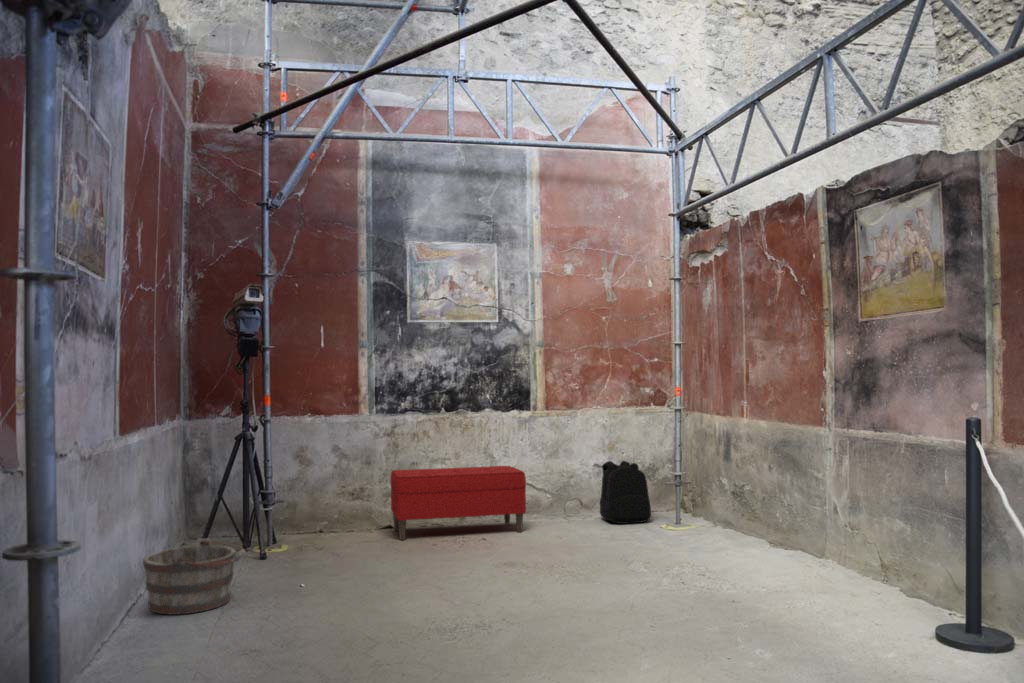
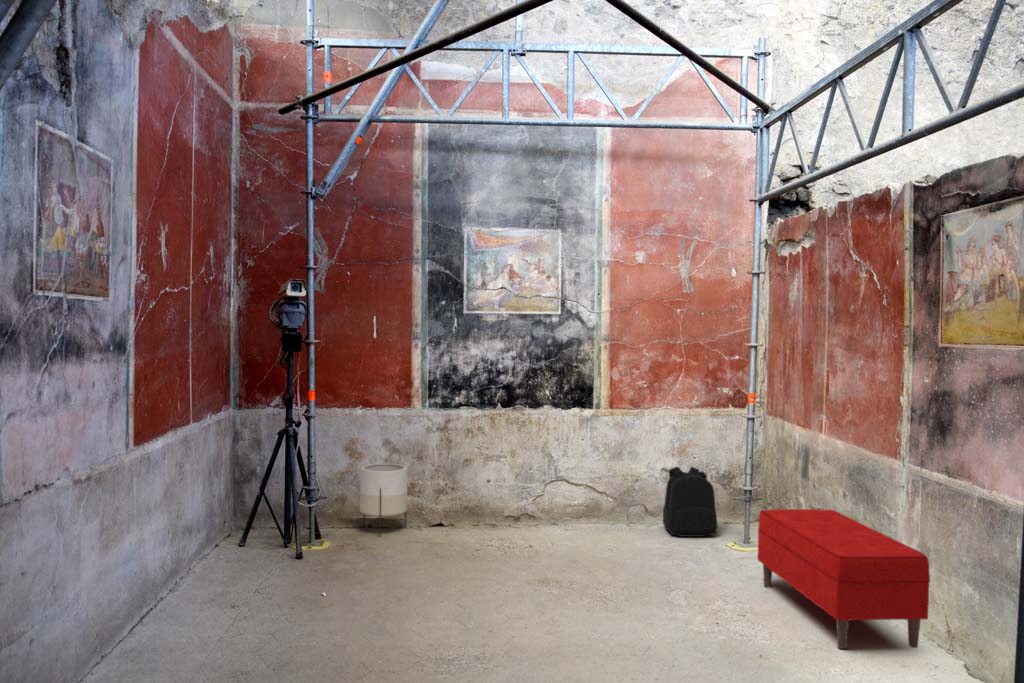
bench: present [391,466,526,540] -> present [758,509,930,649]
planter: none [310,471,358,542] -> present [360,463,407,536]
bucket: present [143,539,246,614] -> none [166,539,265,616]

